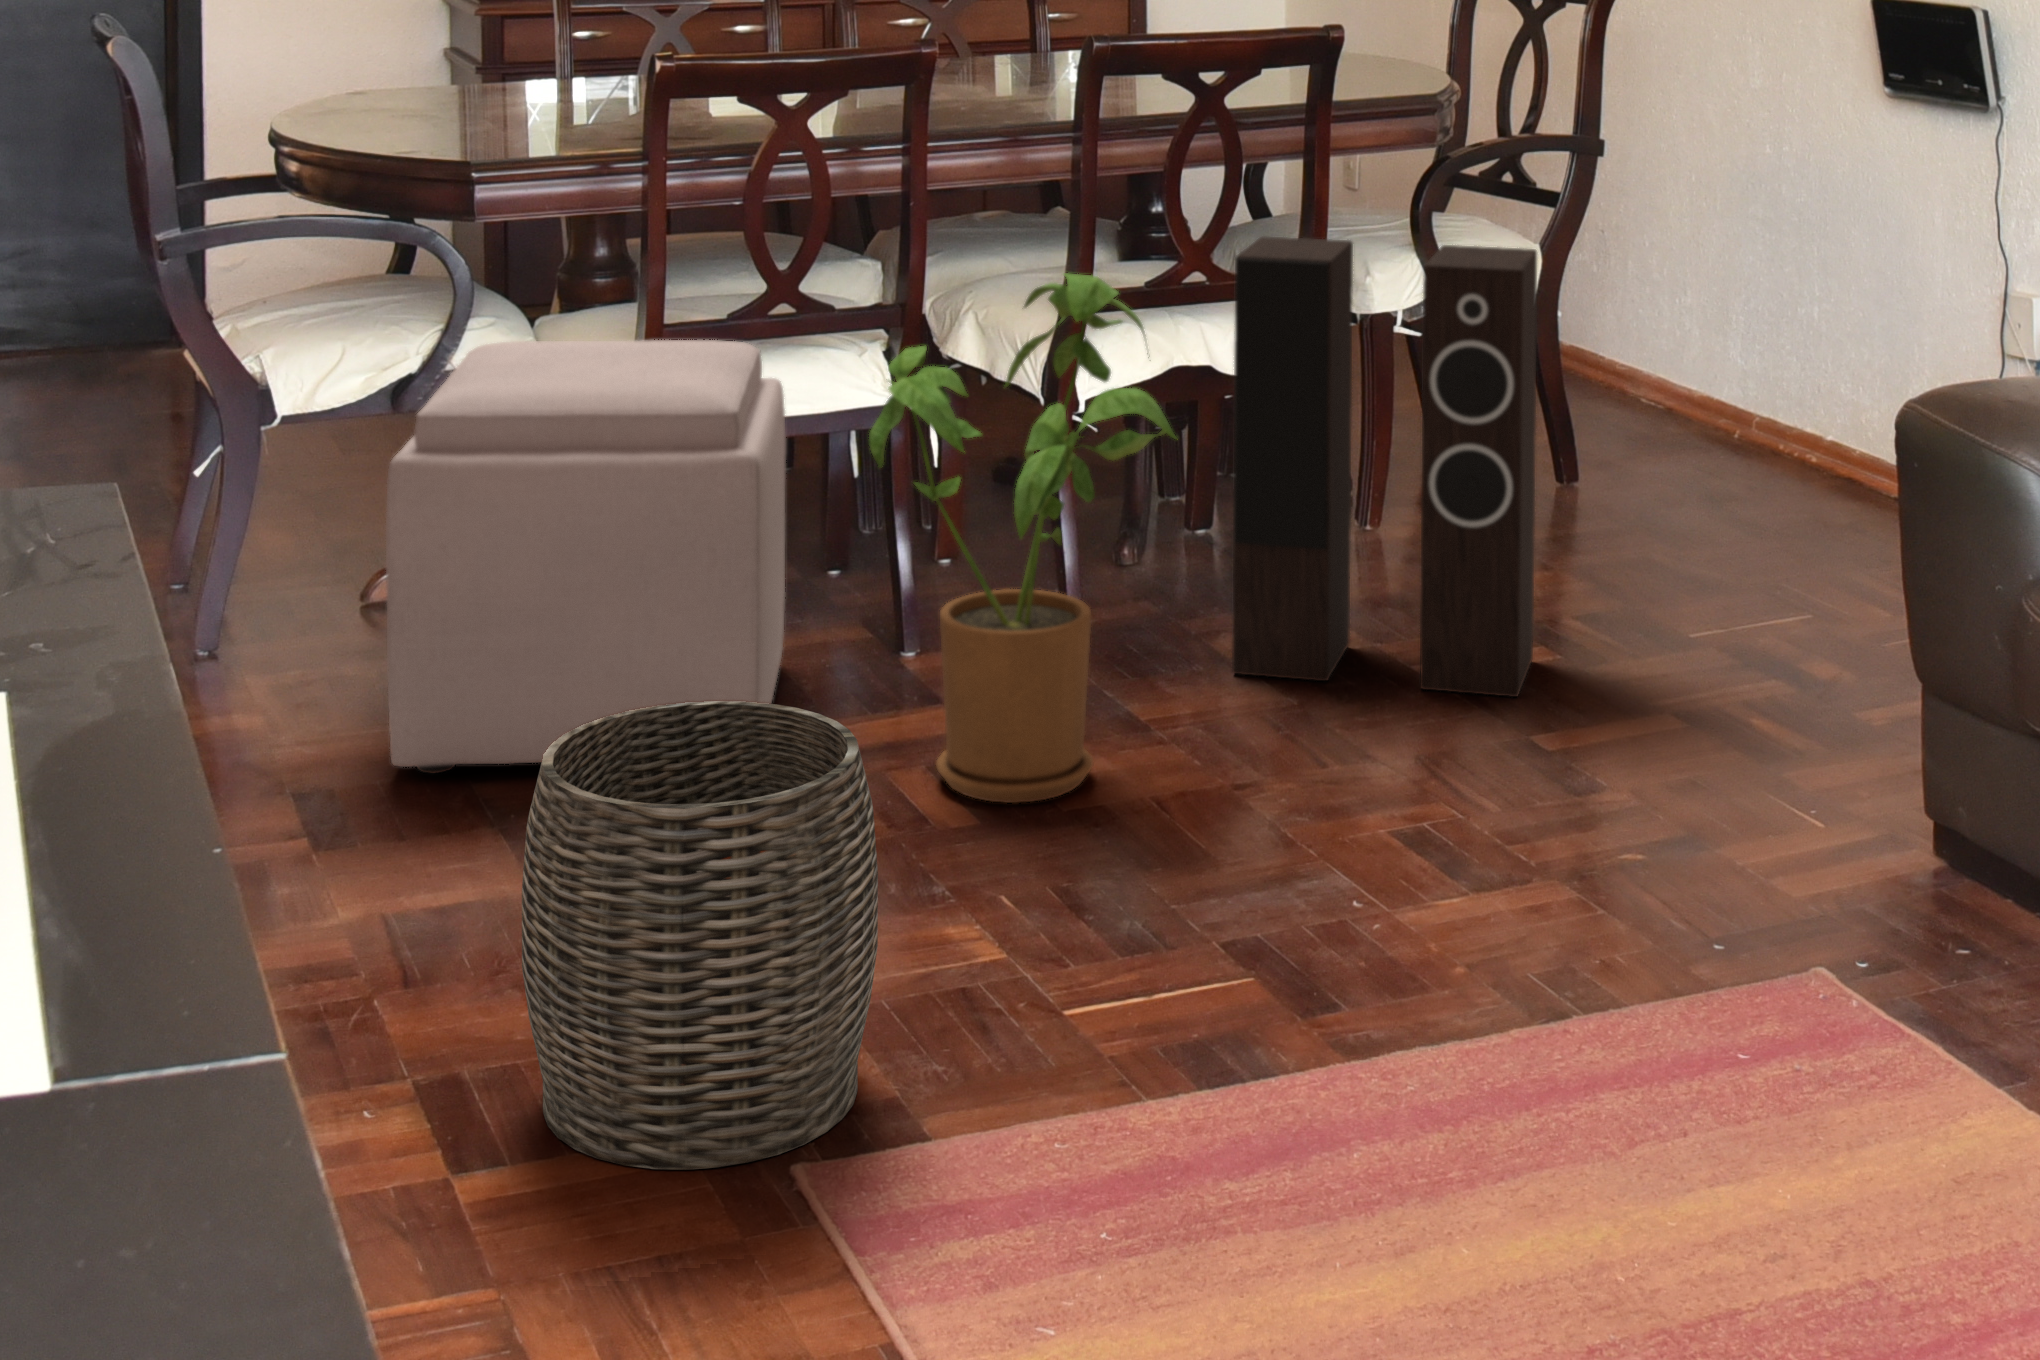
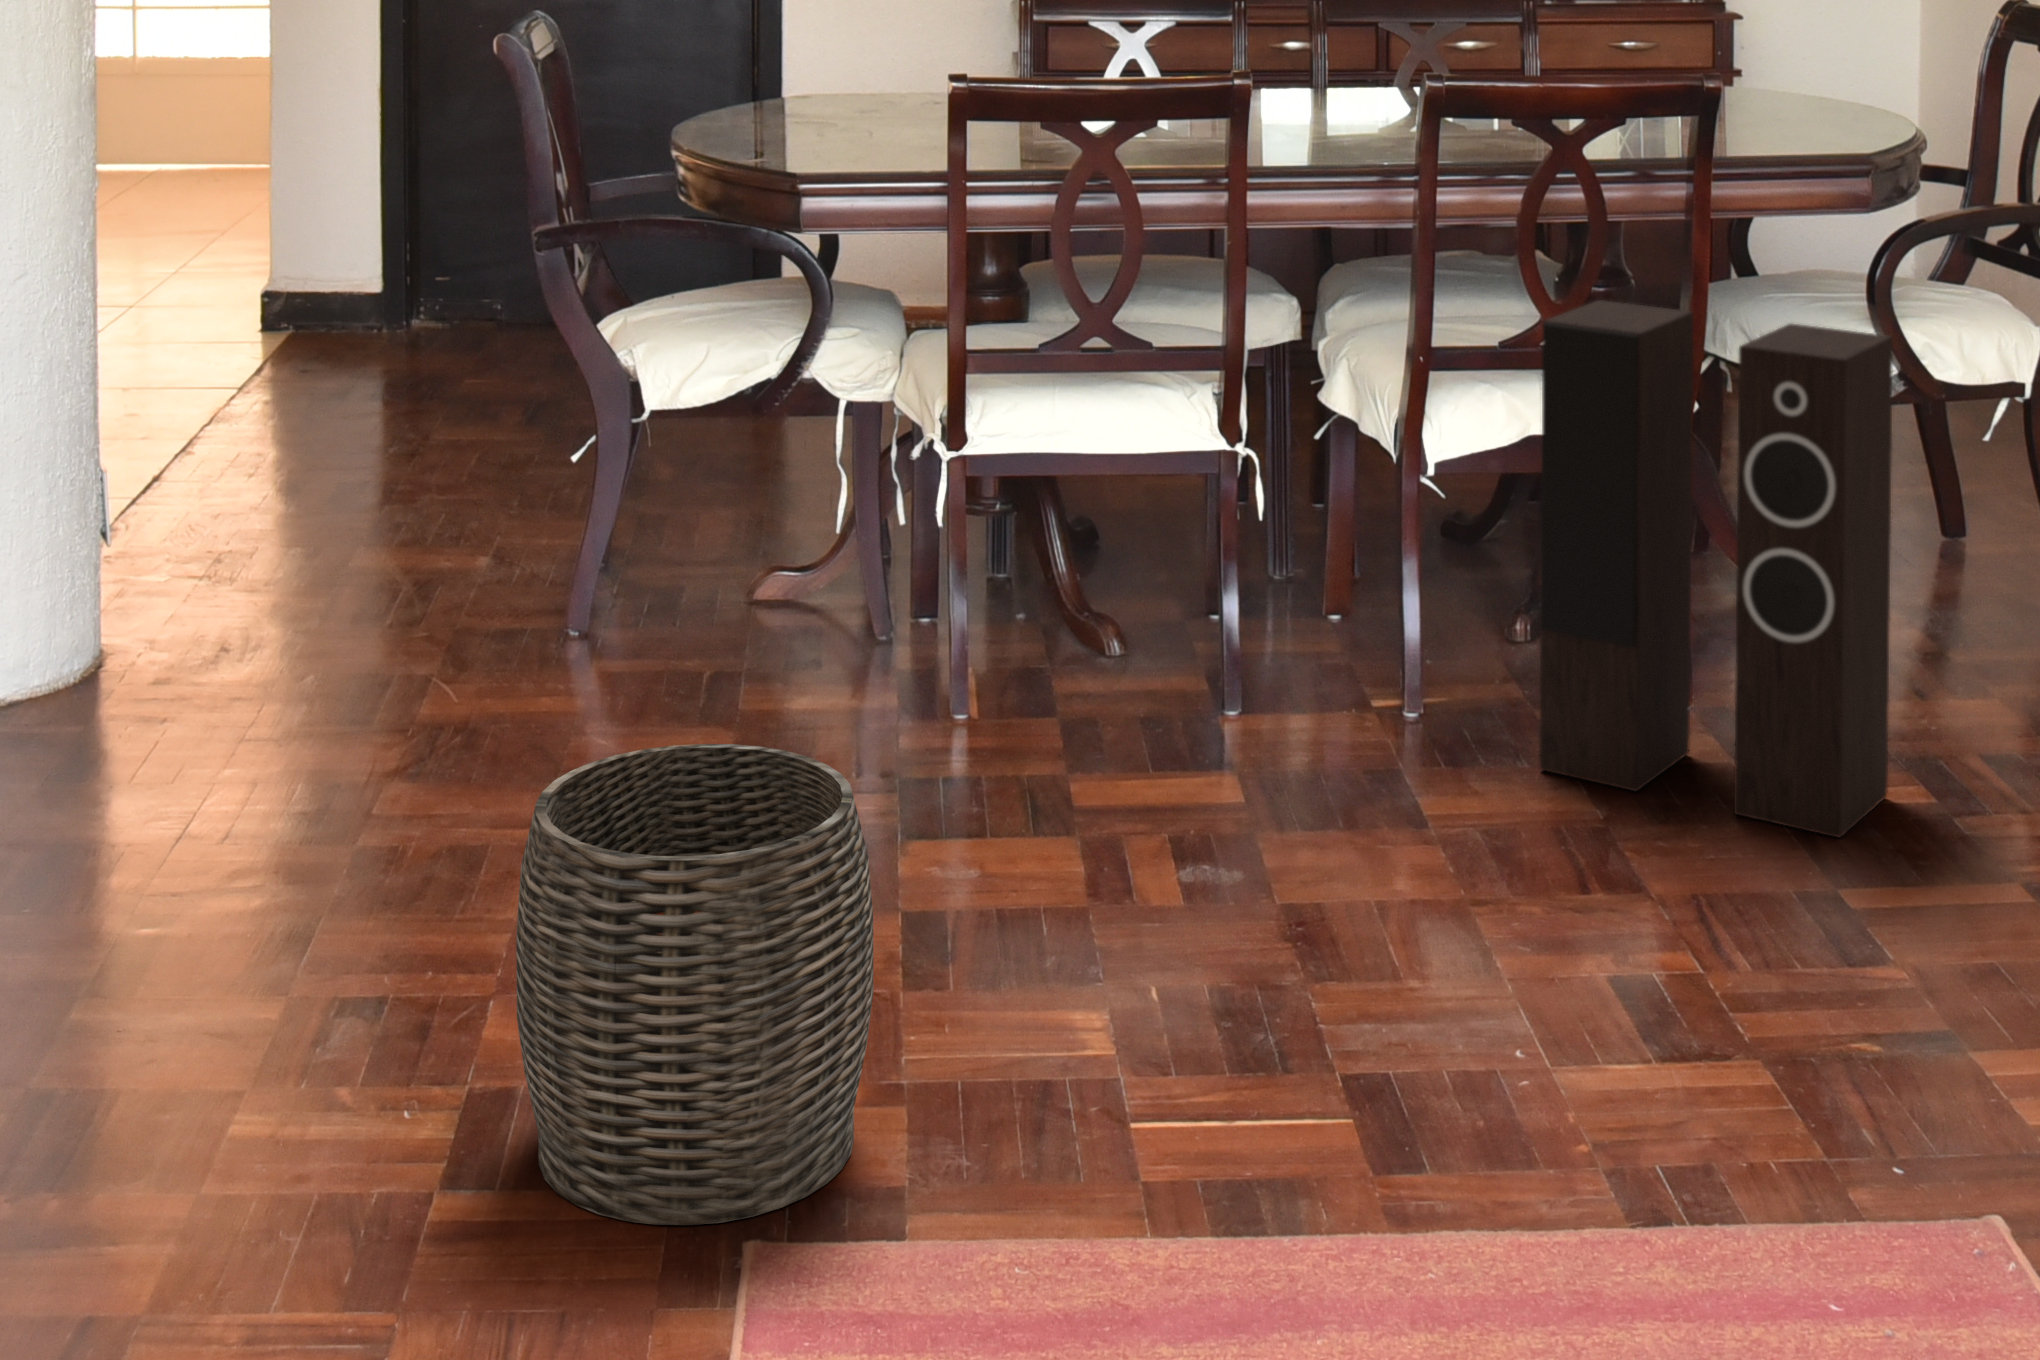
house plant: present [869,273,1176,803] -> none [1090,329,1385,883]
ottoman: present [386,340,786,773] -> none [652,356,1093,803]

